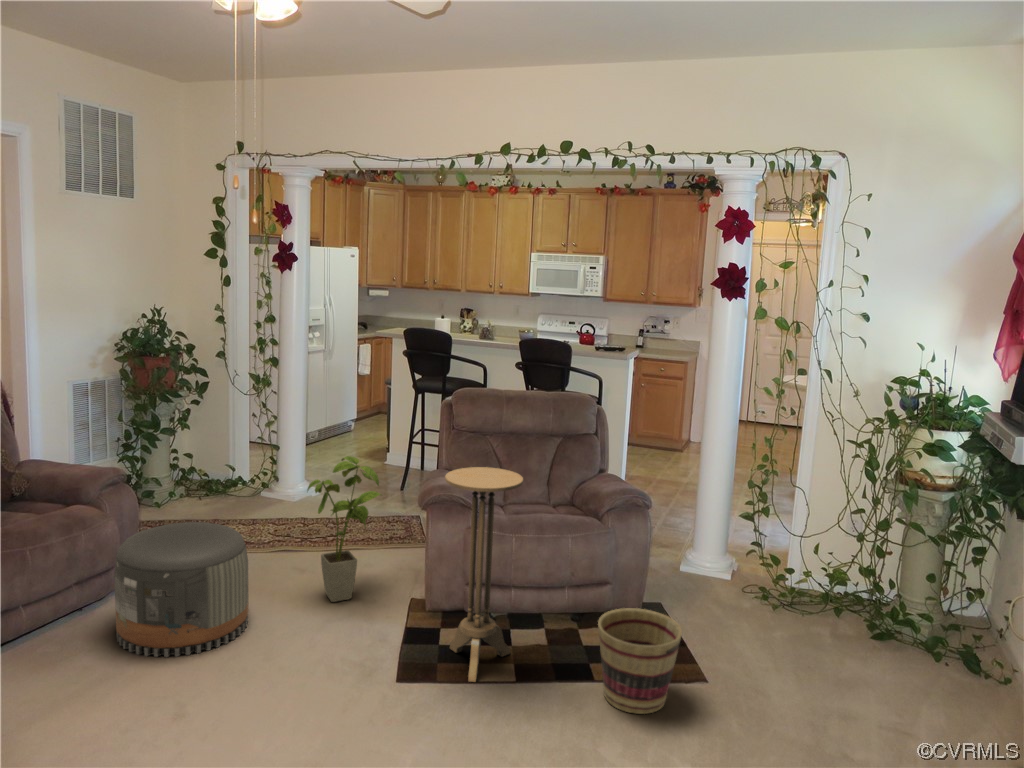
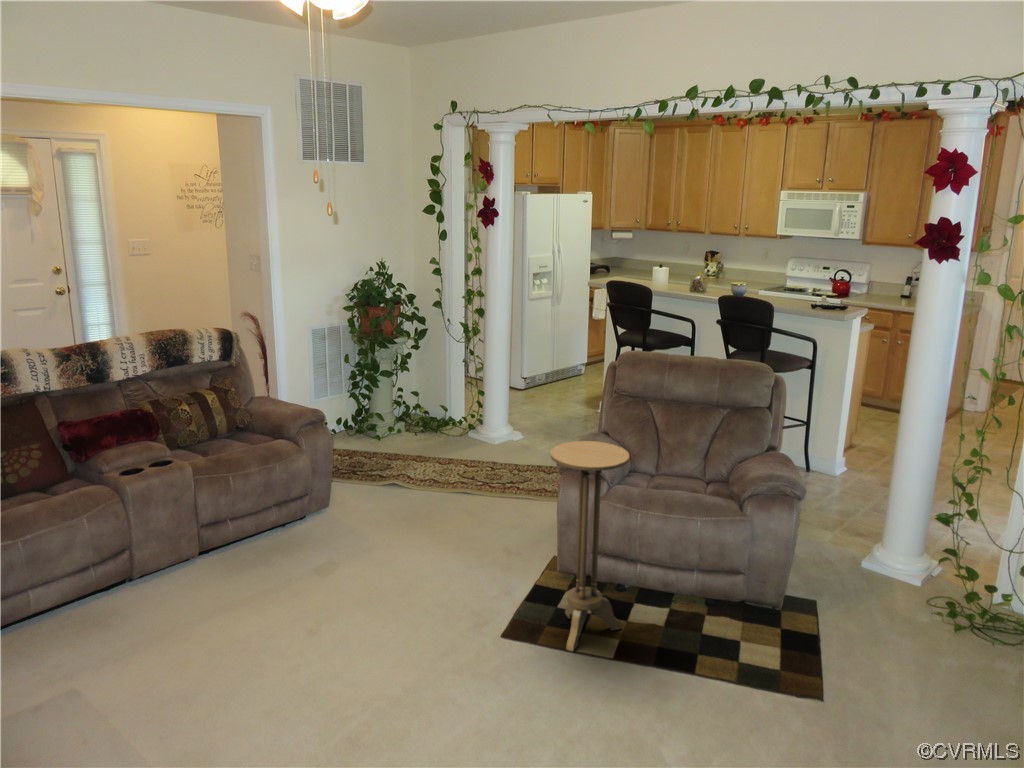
house plant: present [308,456,381,602] -> none [459,416,534,550]
pouf: present [114,522,249,657] -> none [290,465,402,582]
basket: present [598,608,682,714] -> none [690,605,781,719]

